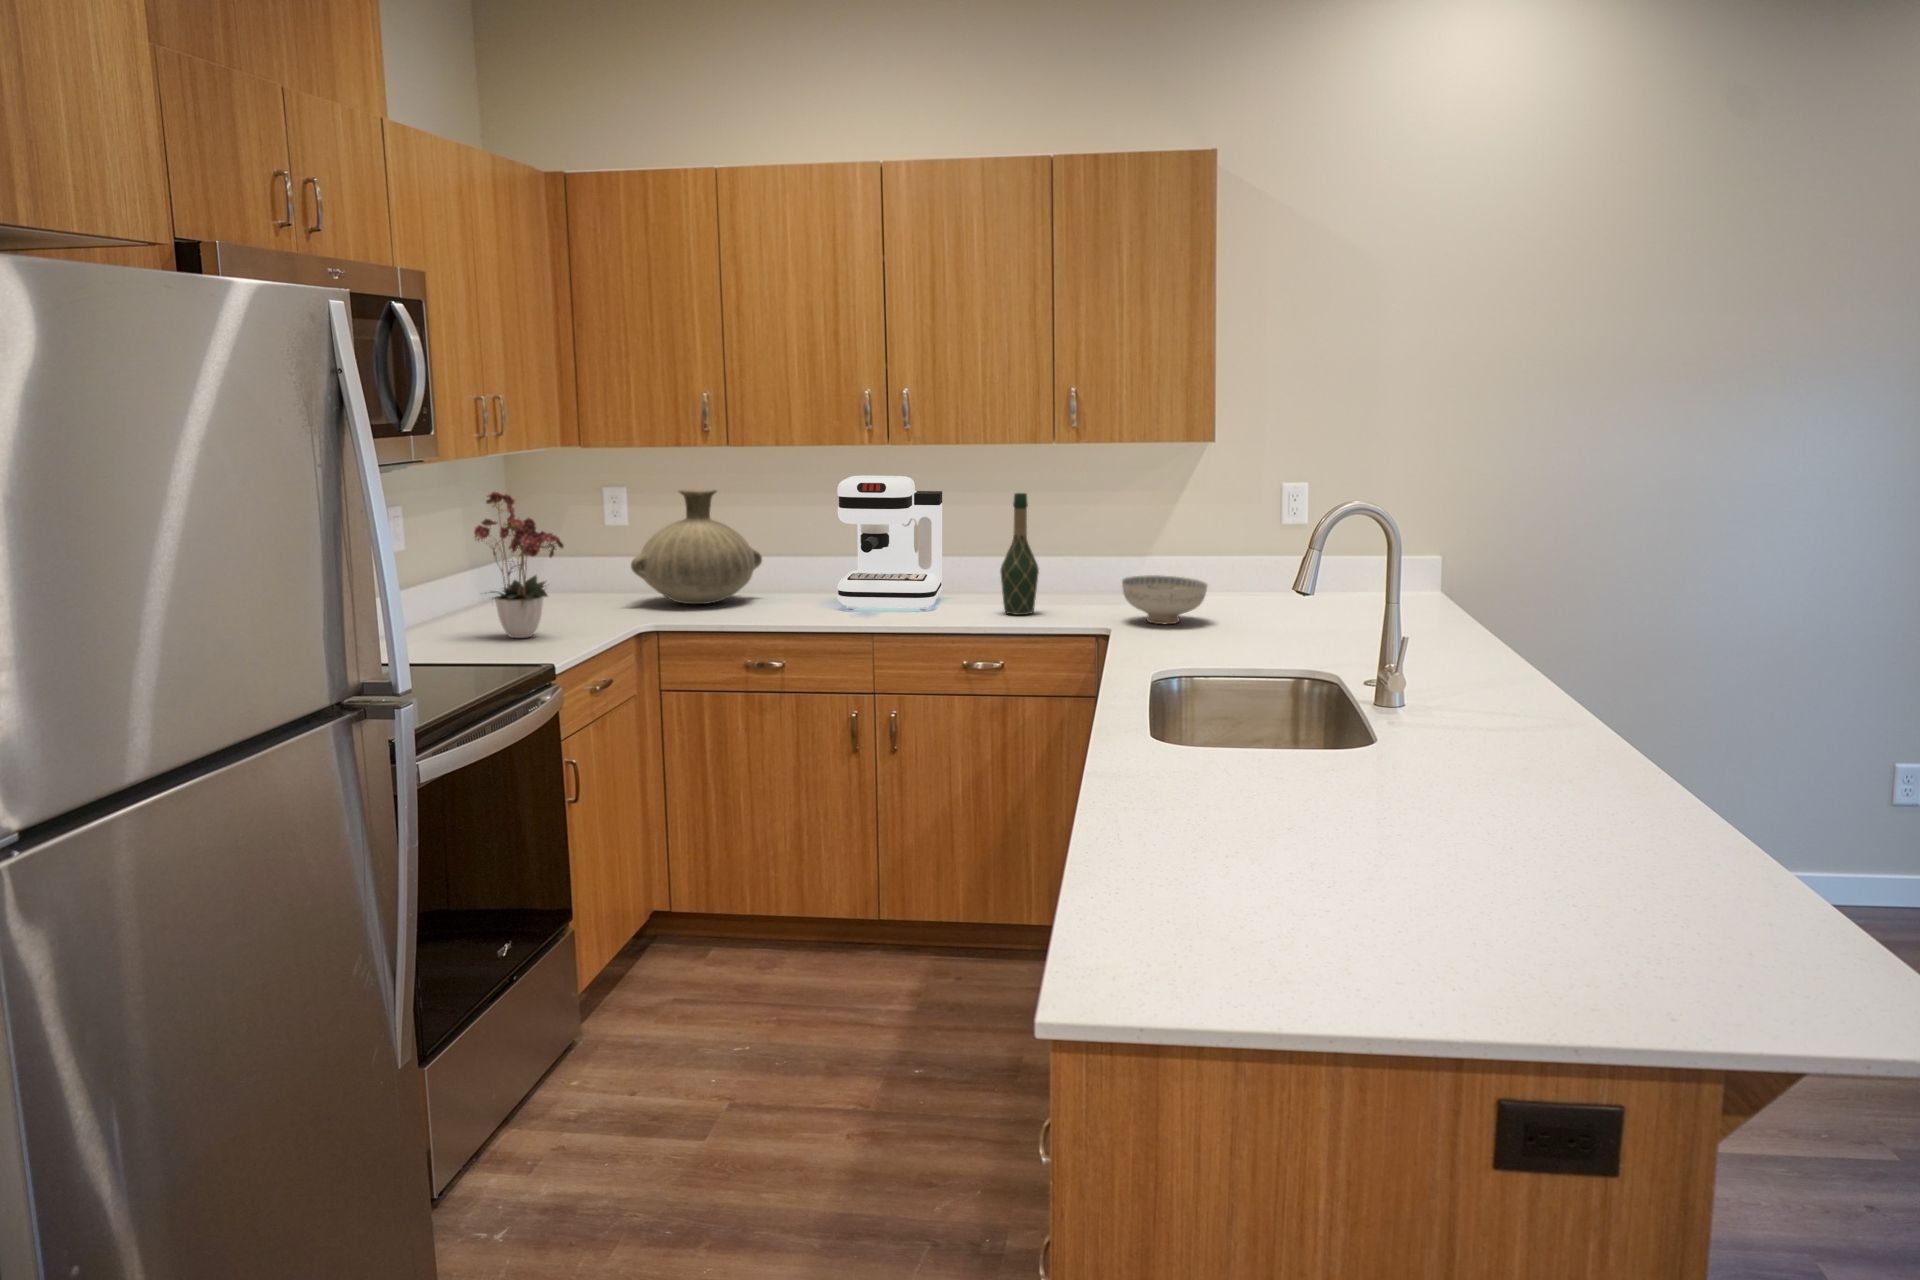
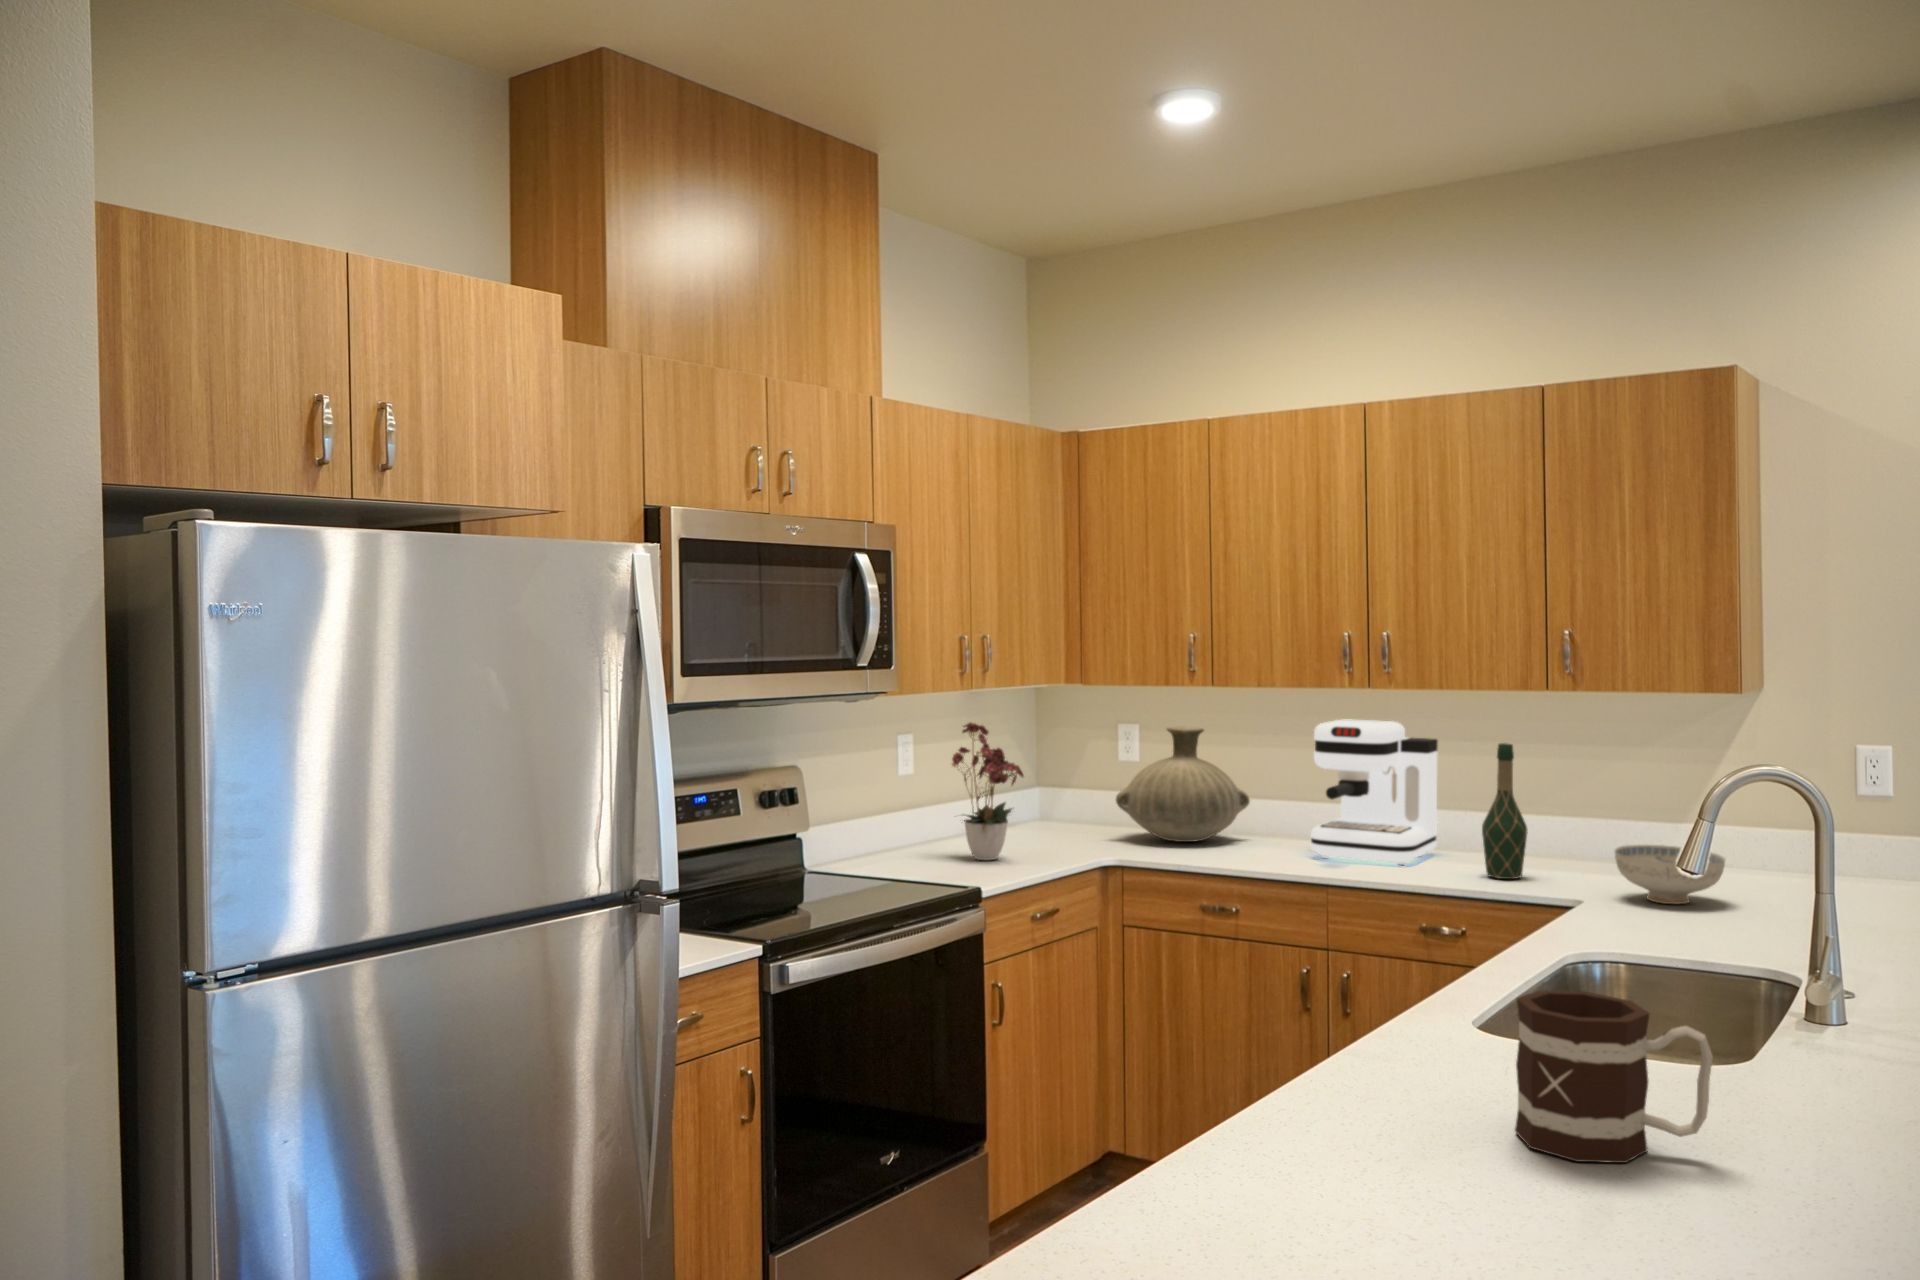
mug: none [1268,693,1417,827] -> present [1515,990,1713,1163]

